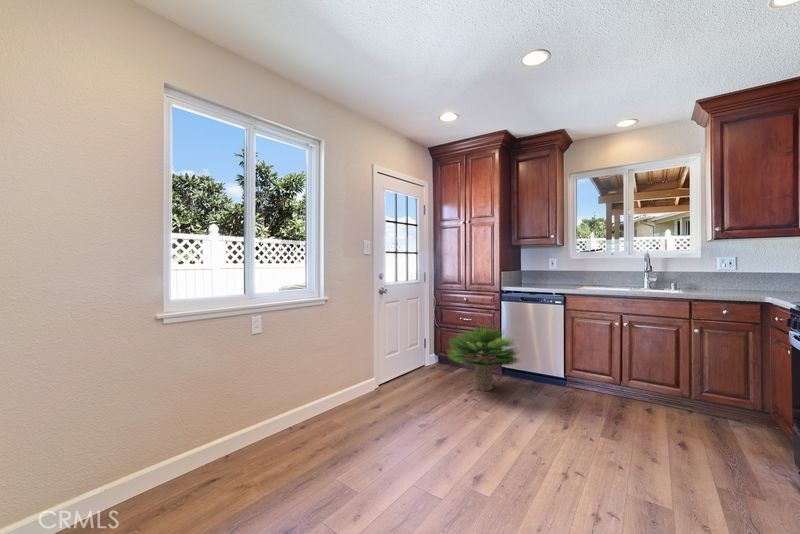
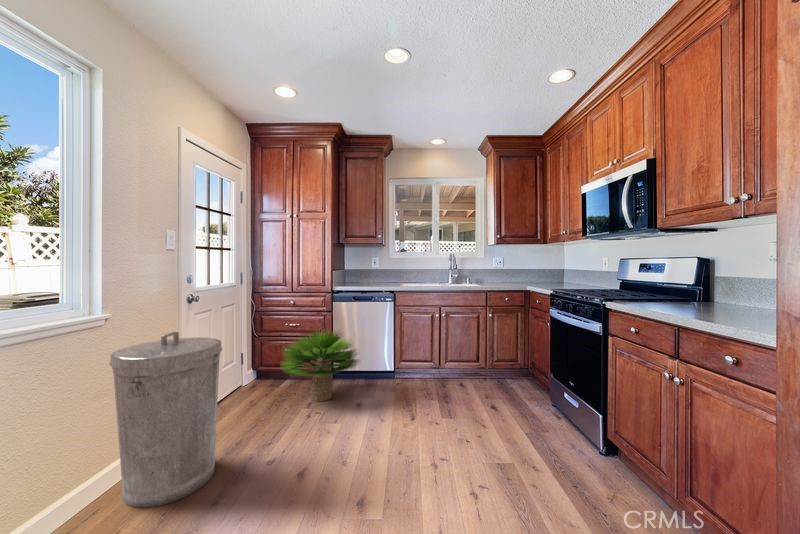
trash can: none [327,314,391,429] -> present [110,332,222,508]

